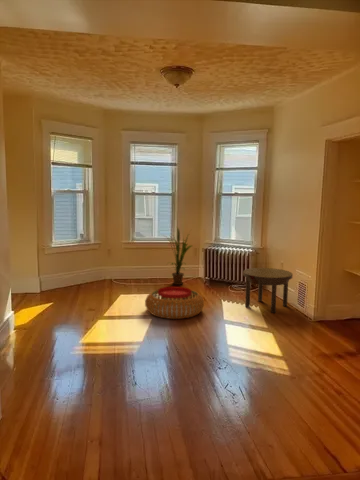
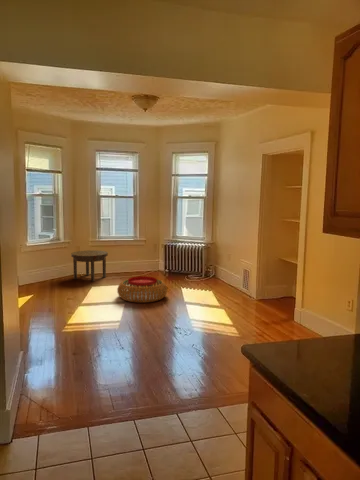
house plant: present [171,228,191,285] -> none [125,225,153,276]
side table: present [243,268,293,313] -> present [71,250,108,282]

